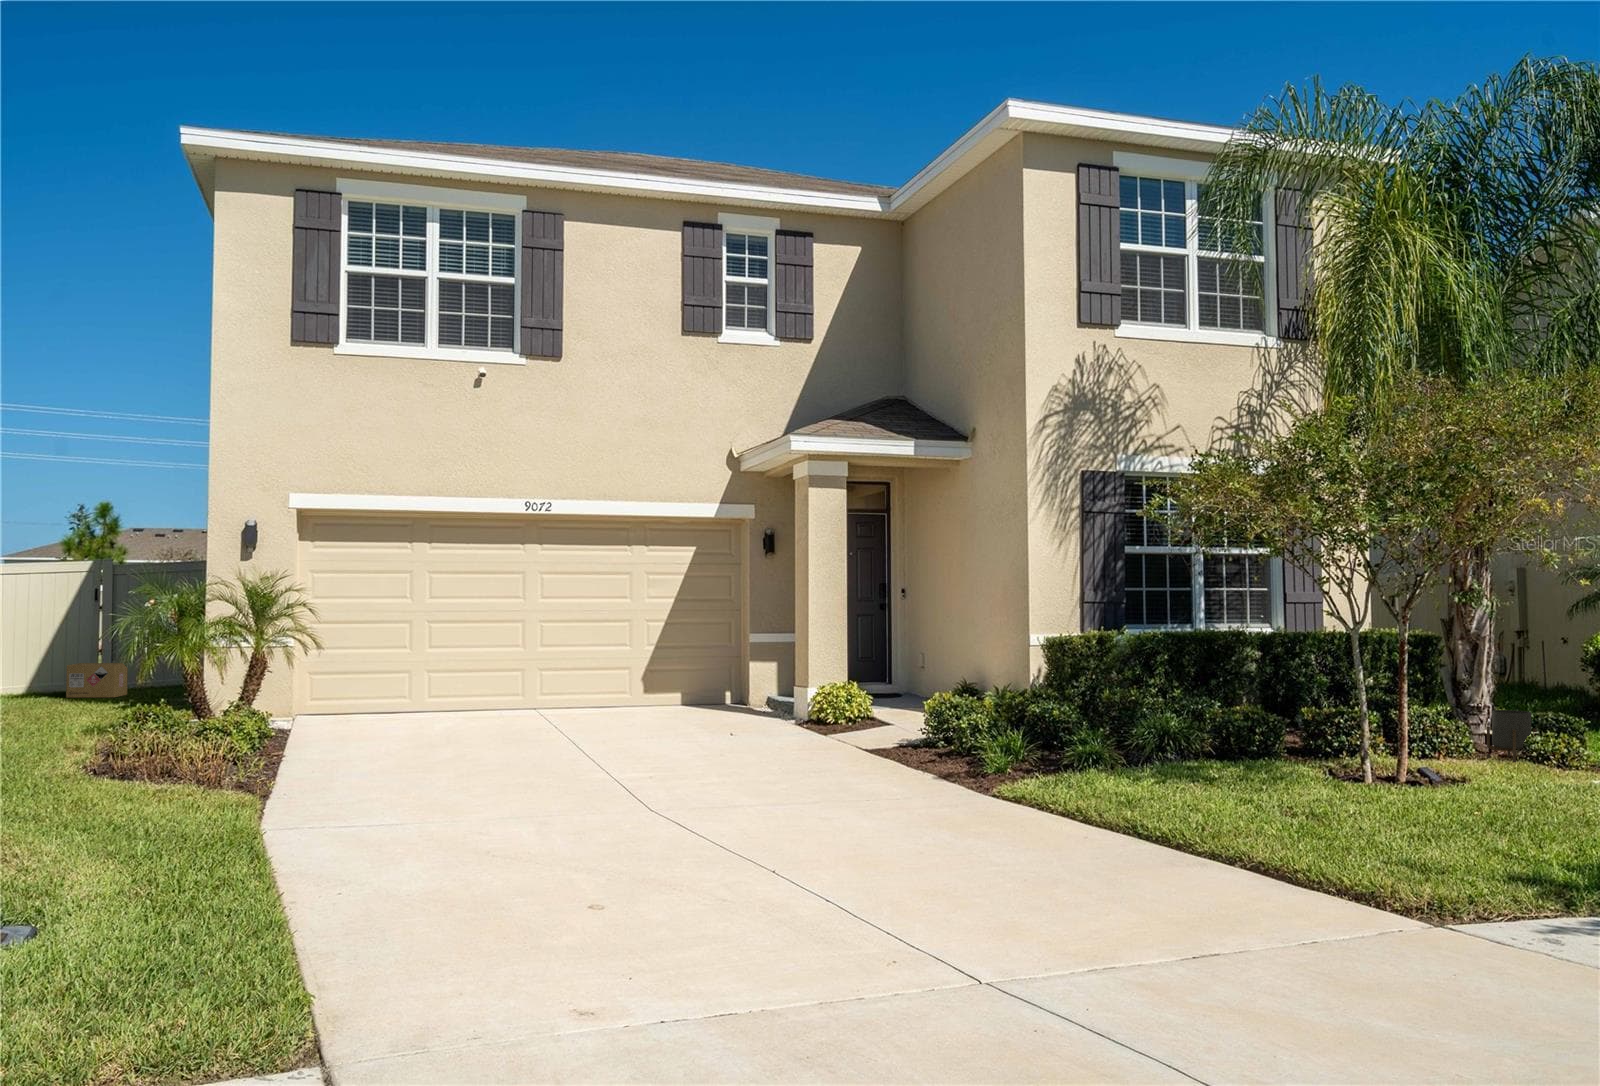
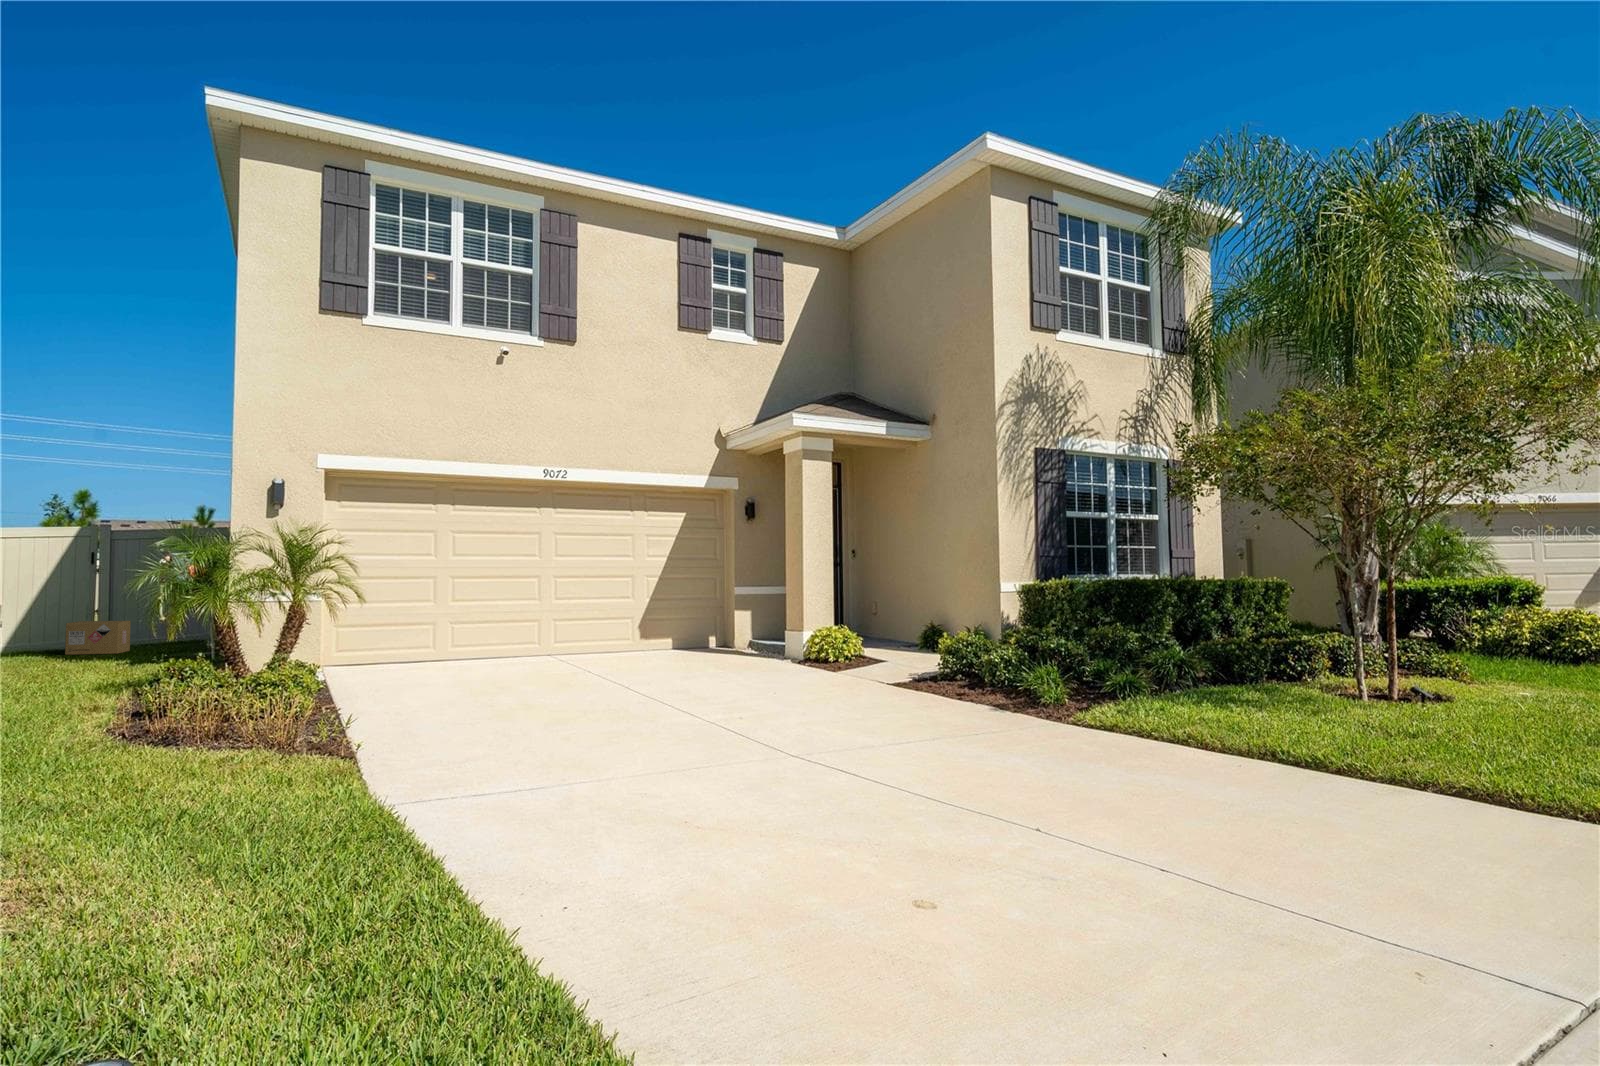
planter: present [1487,710,1537,762] -> none [1371,639,1410,680]

